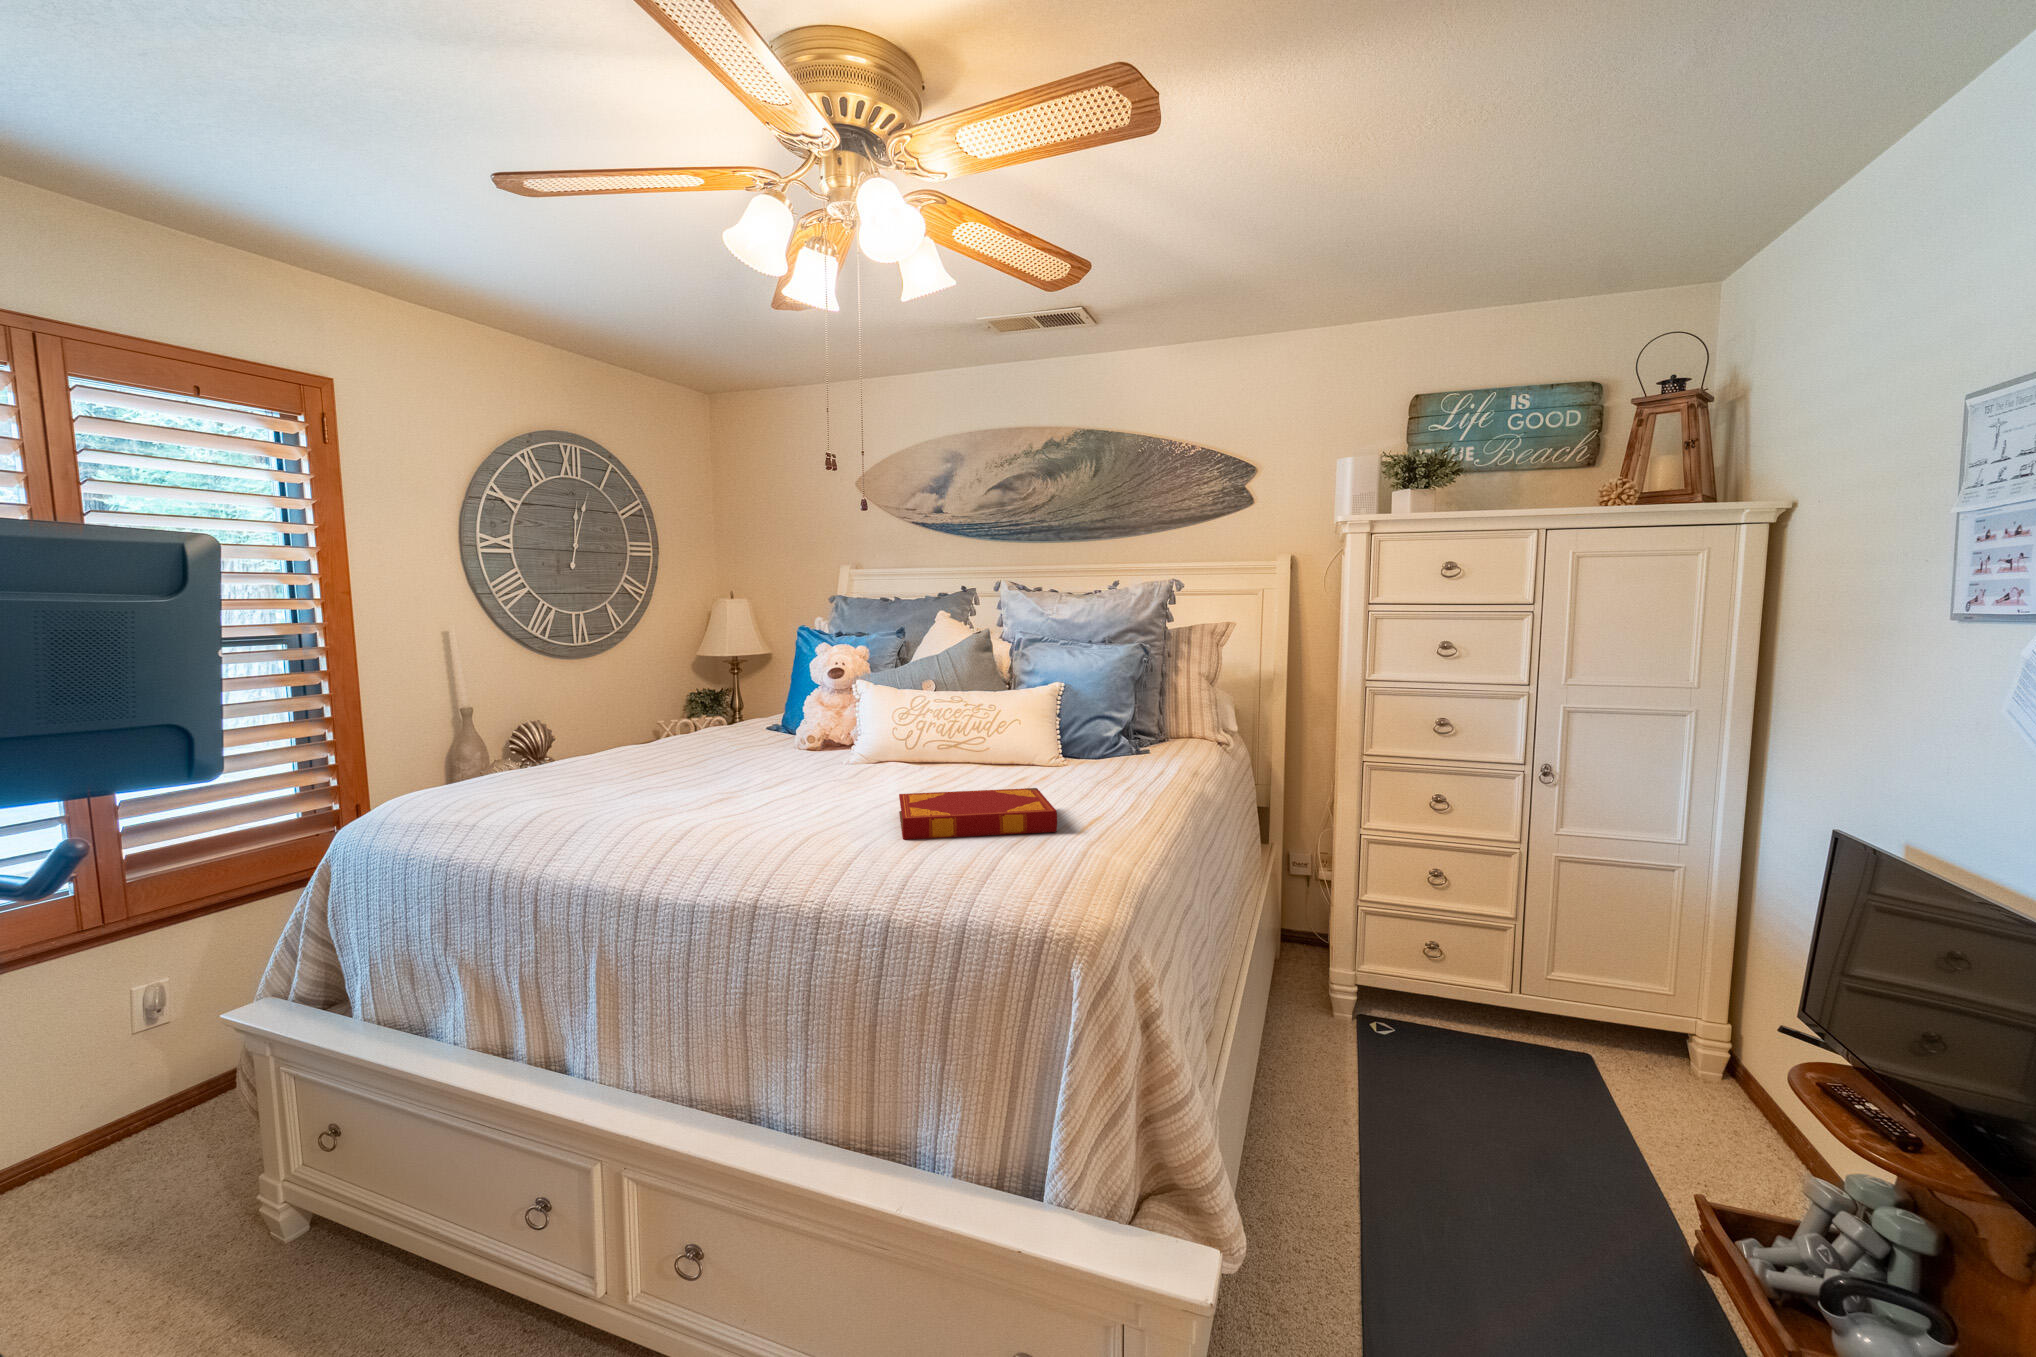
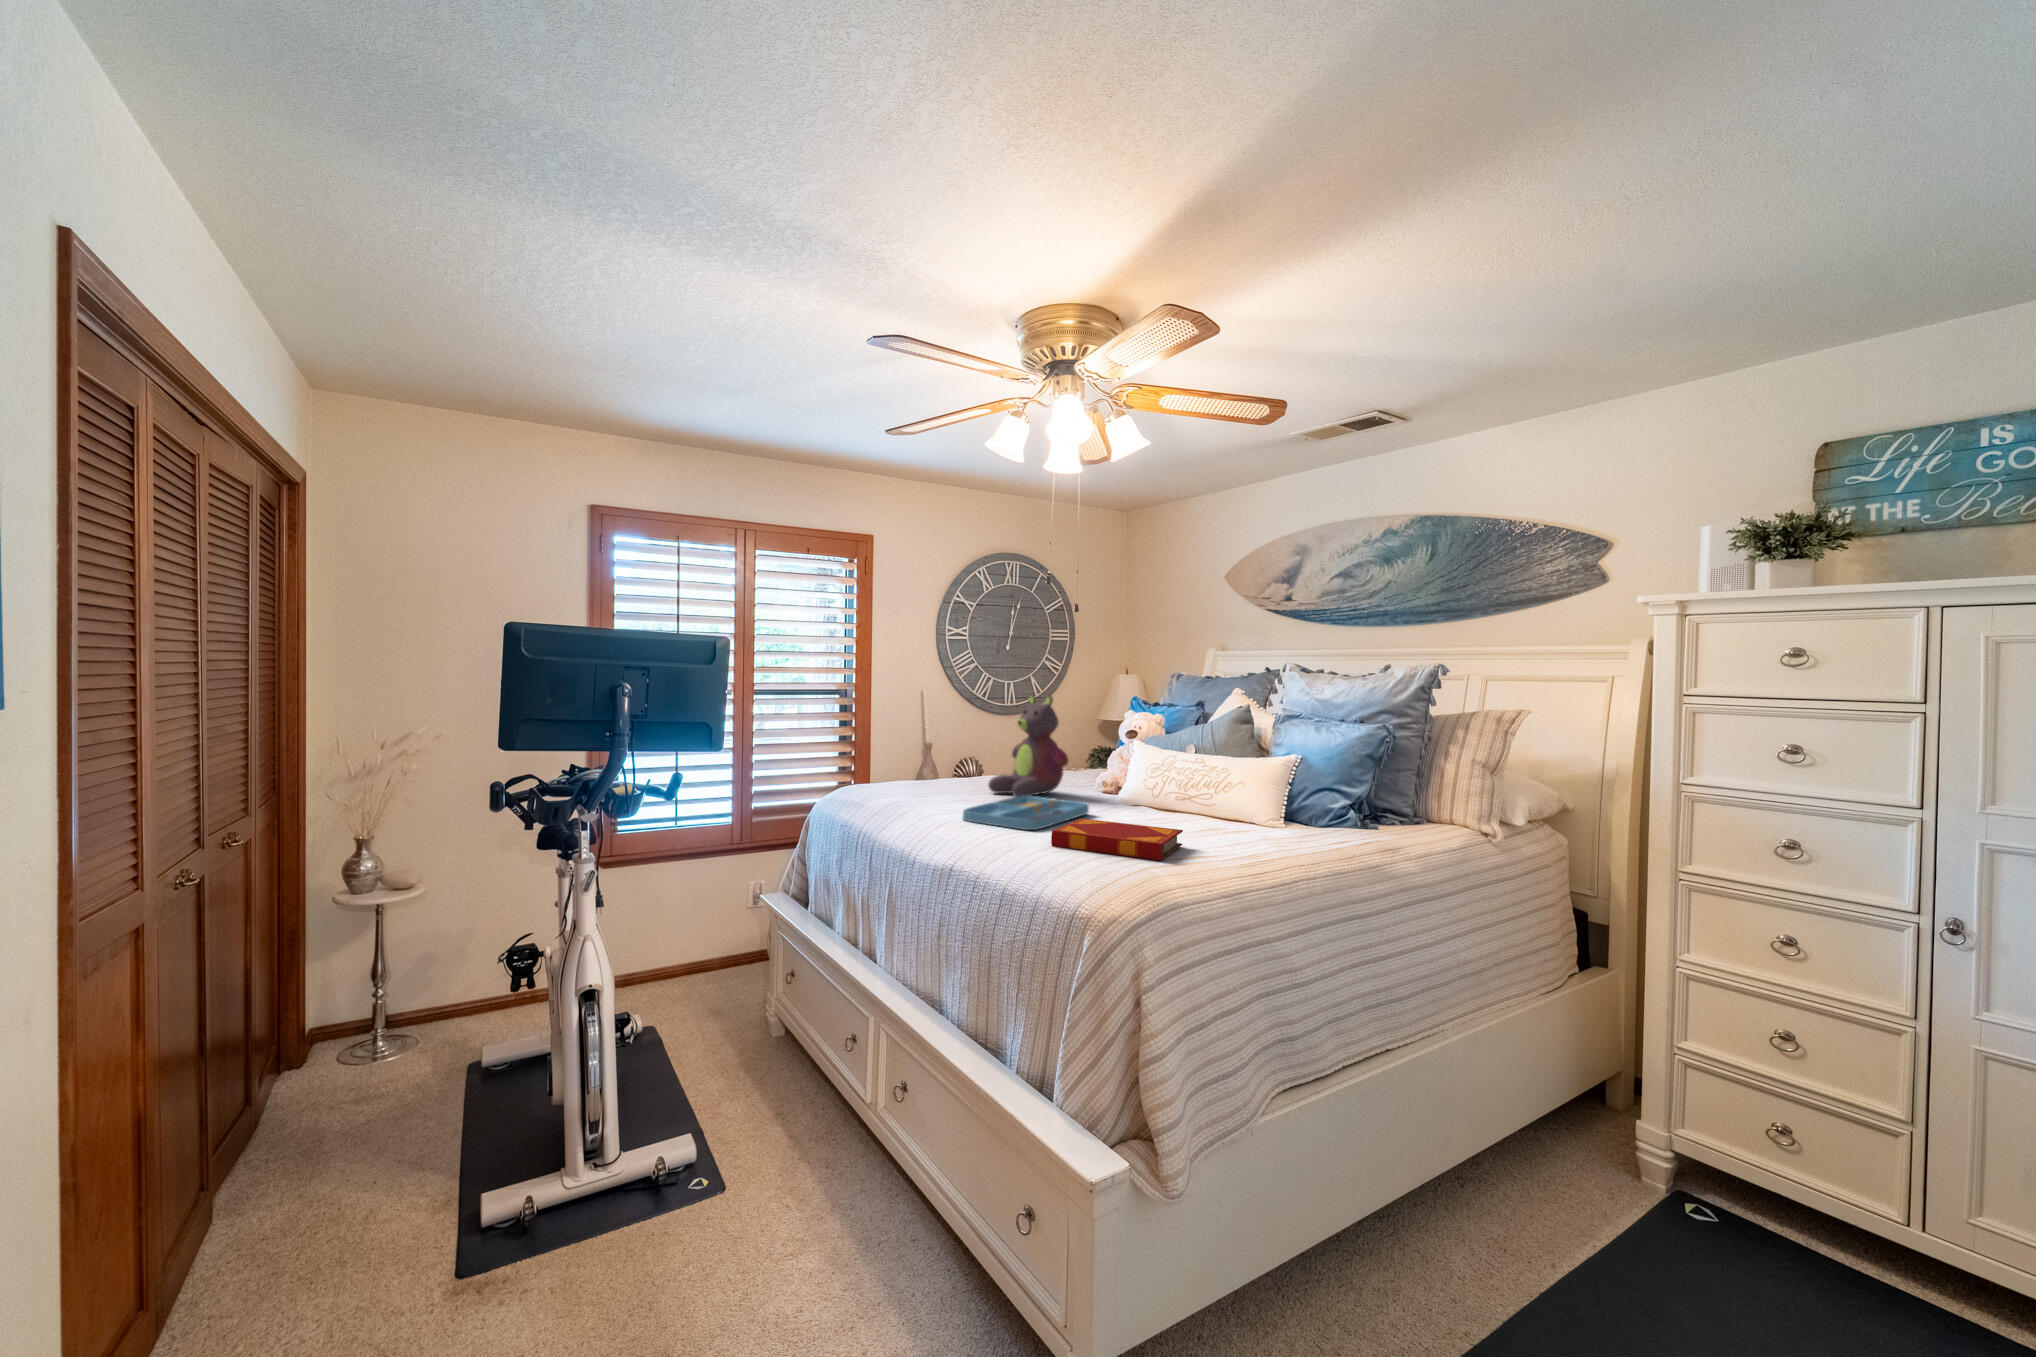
stuffed bear: none [667,630,787,777] -> present [988,695,1068,797]
tray: none [709,770,859,825] -> present [963,796,1089,830]

